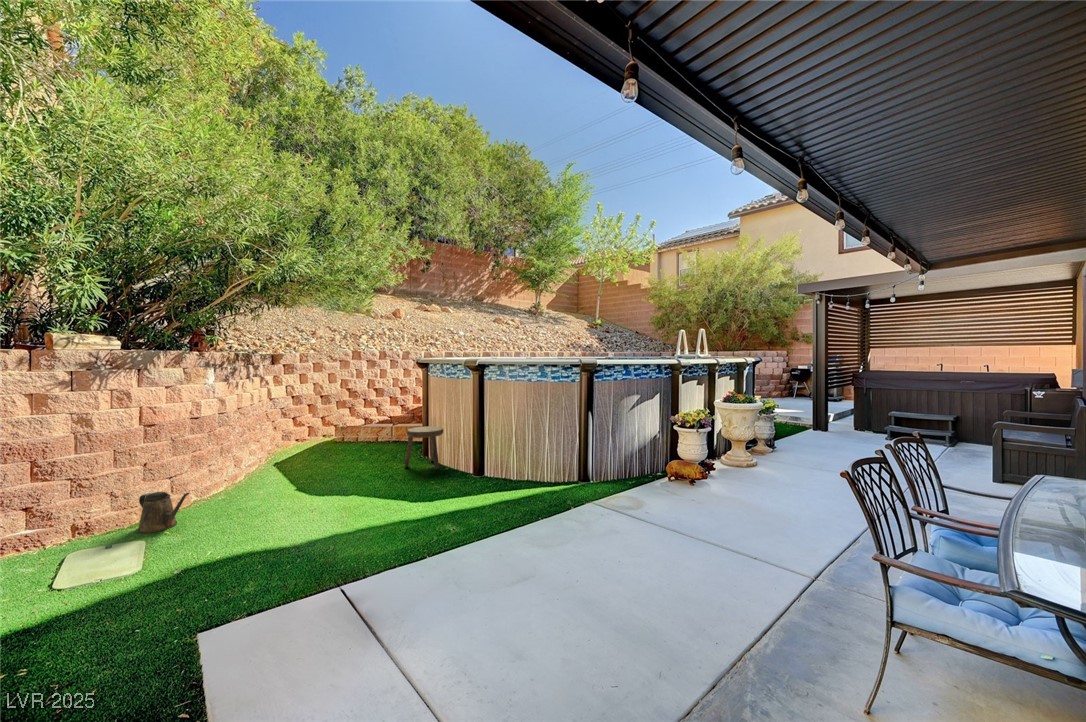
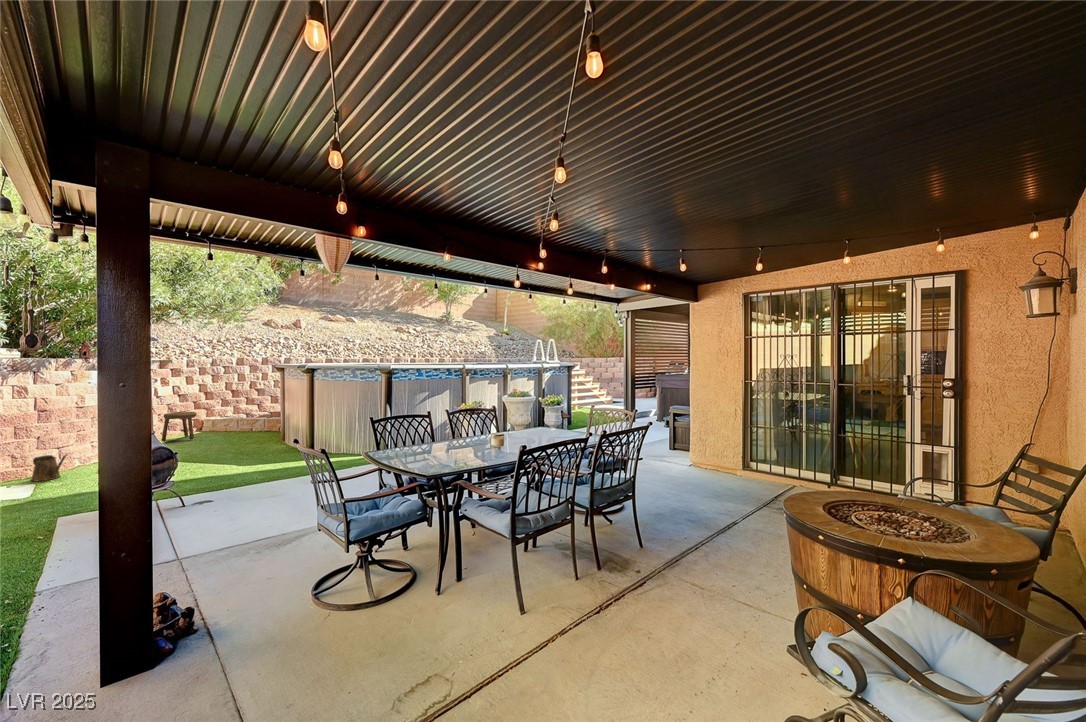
stool: present [405,426,443,470] -> present [162,412,197,441]

